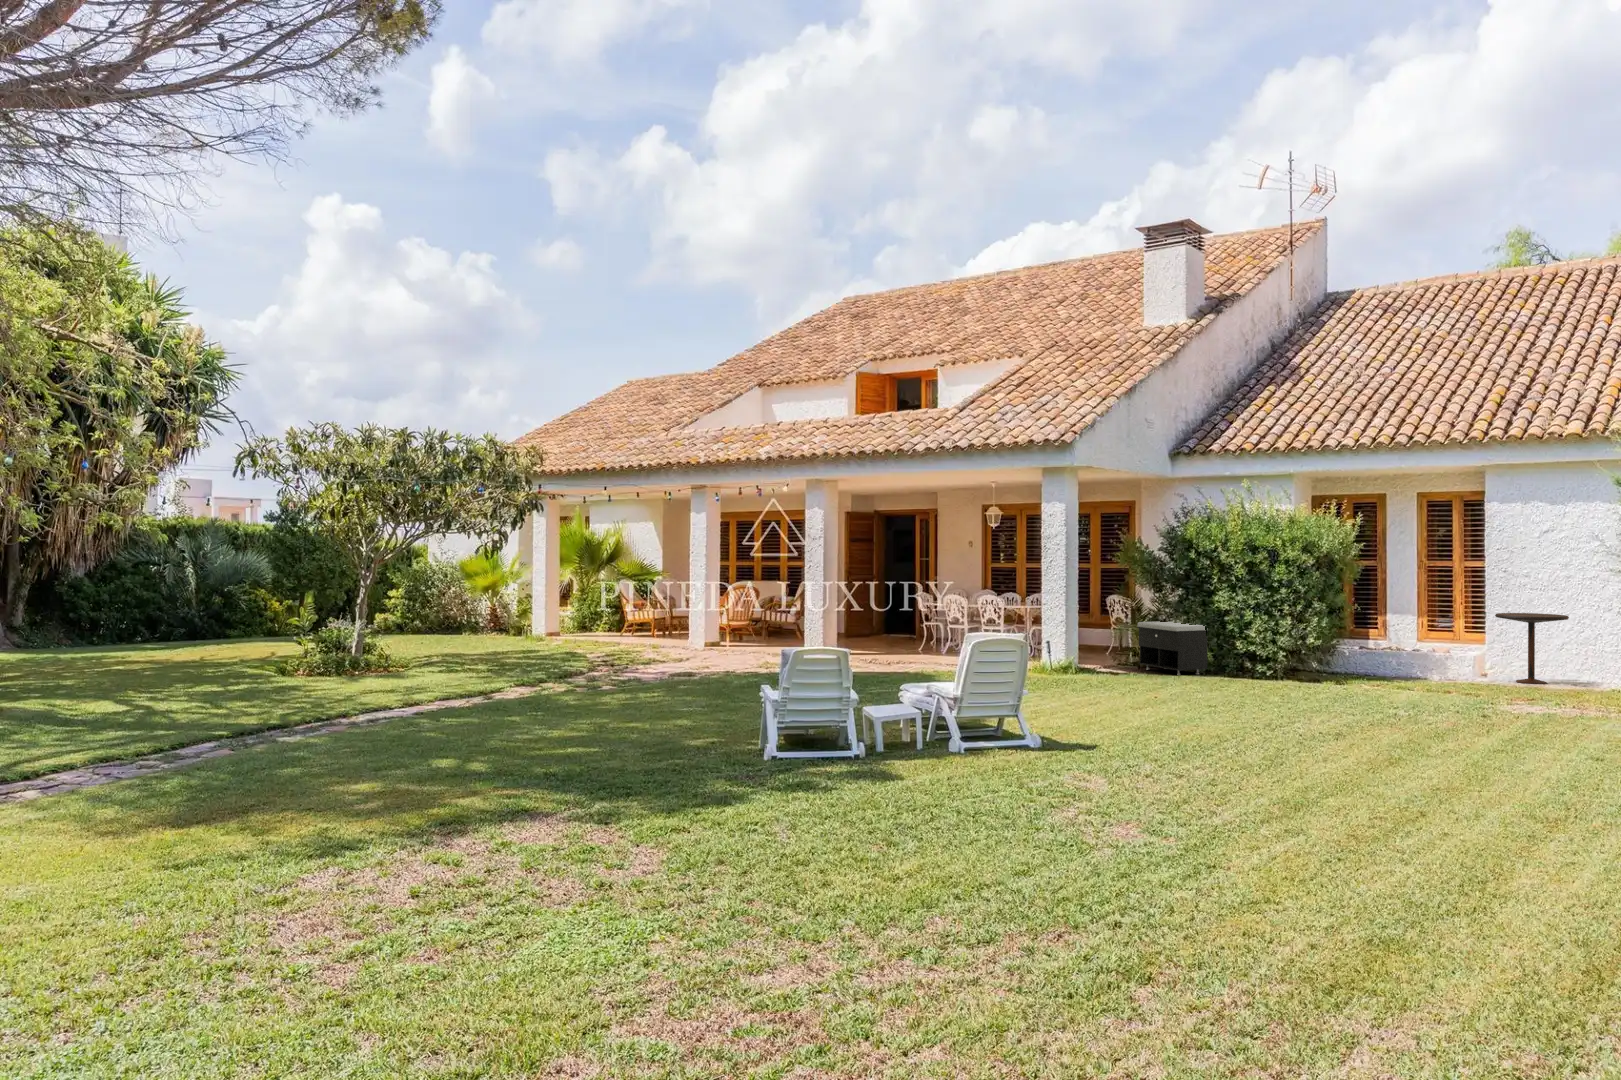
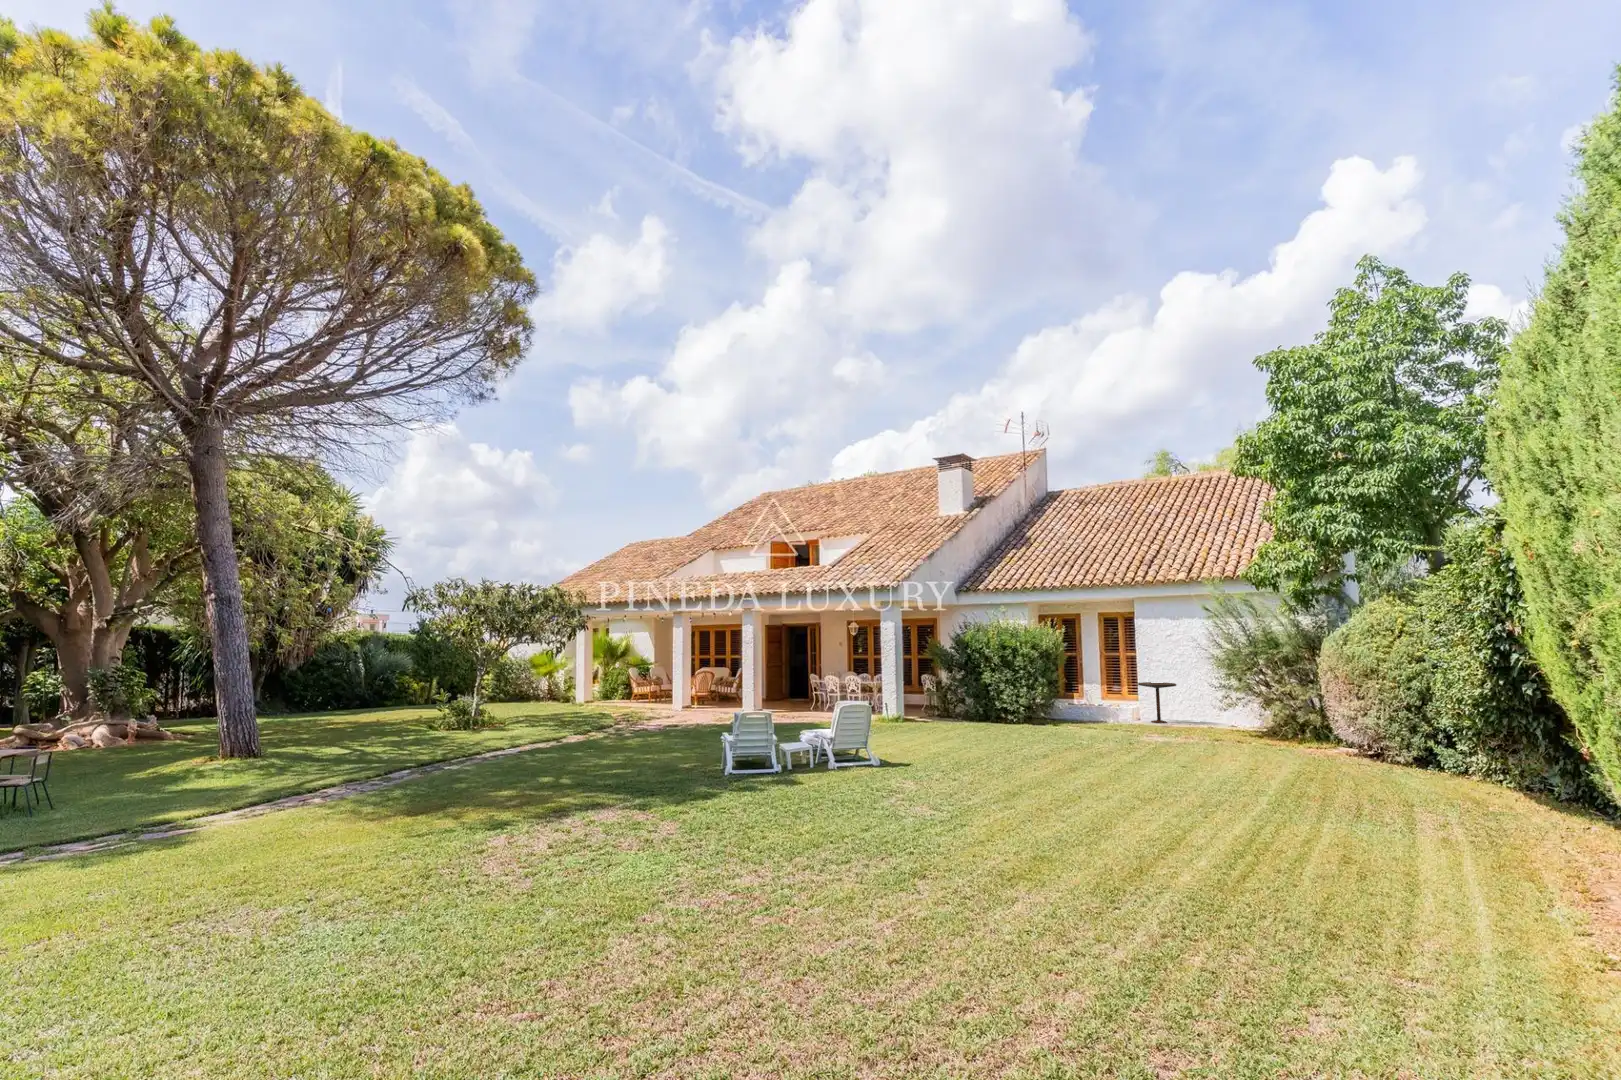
storage bench: present [1137,621,1207,675] -> none [942,689,982,721]

